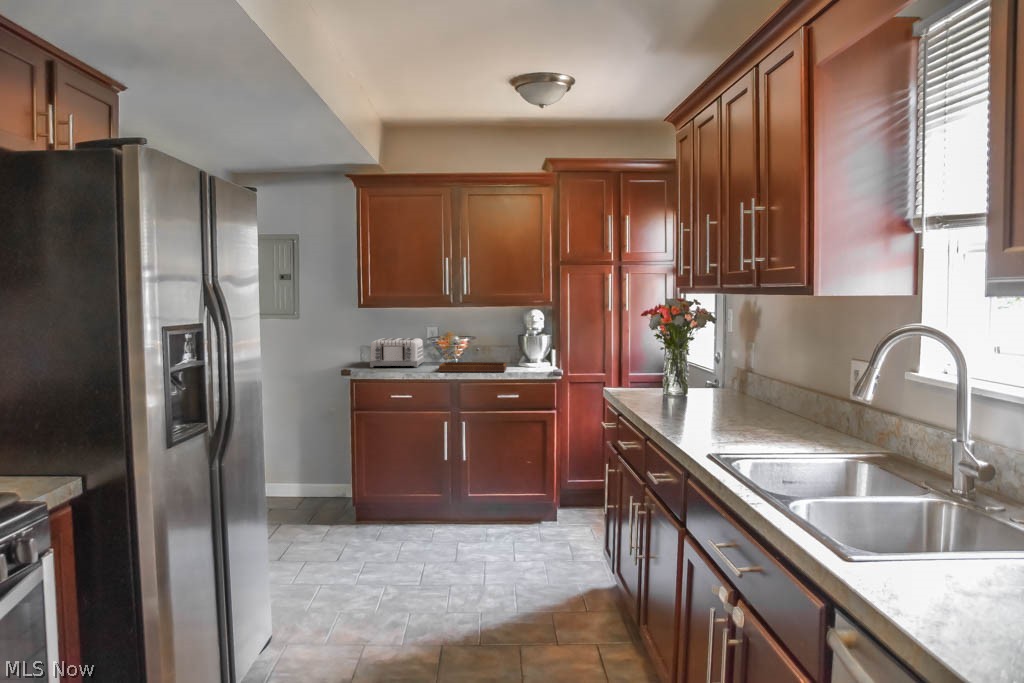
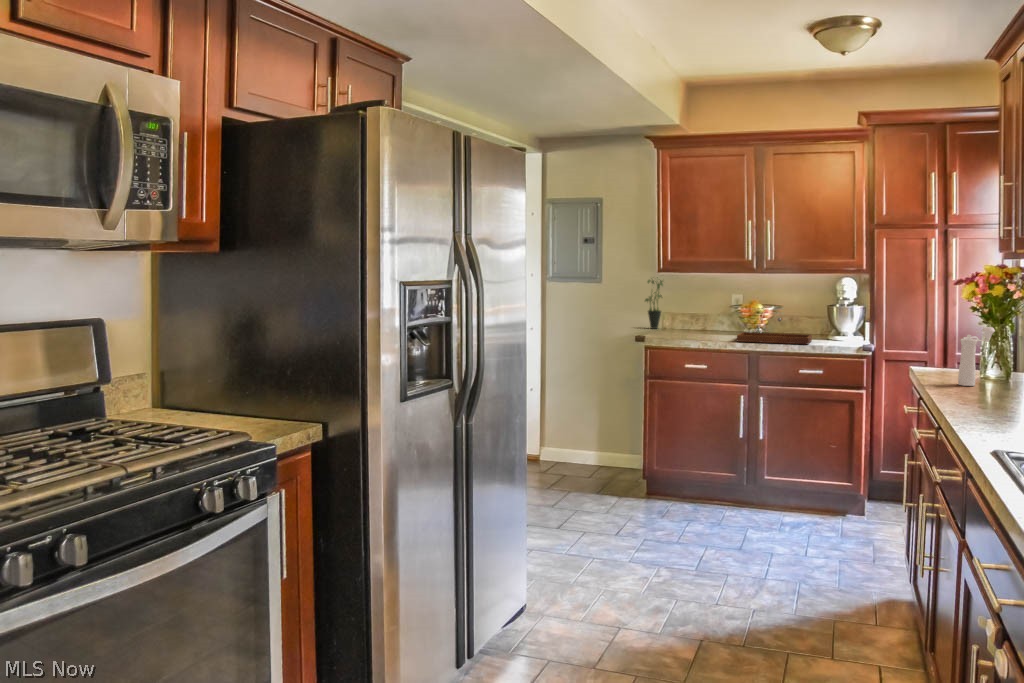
potted plant: none [350,311,372,362] -> present [645,280,663,329]
toaster: present [370,338,424,367] -> none [665,305,722,336]
pepper mill: none [655,352,683,410] -> present [958,327,995,386]

